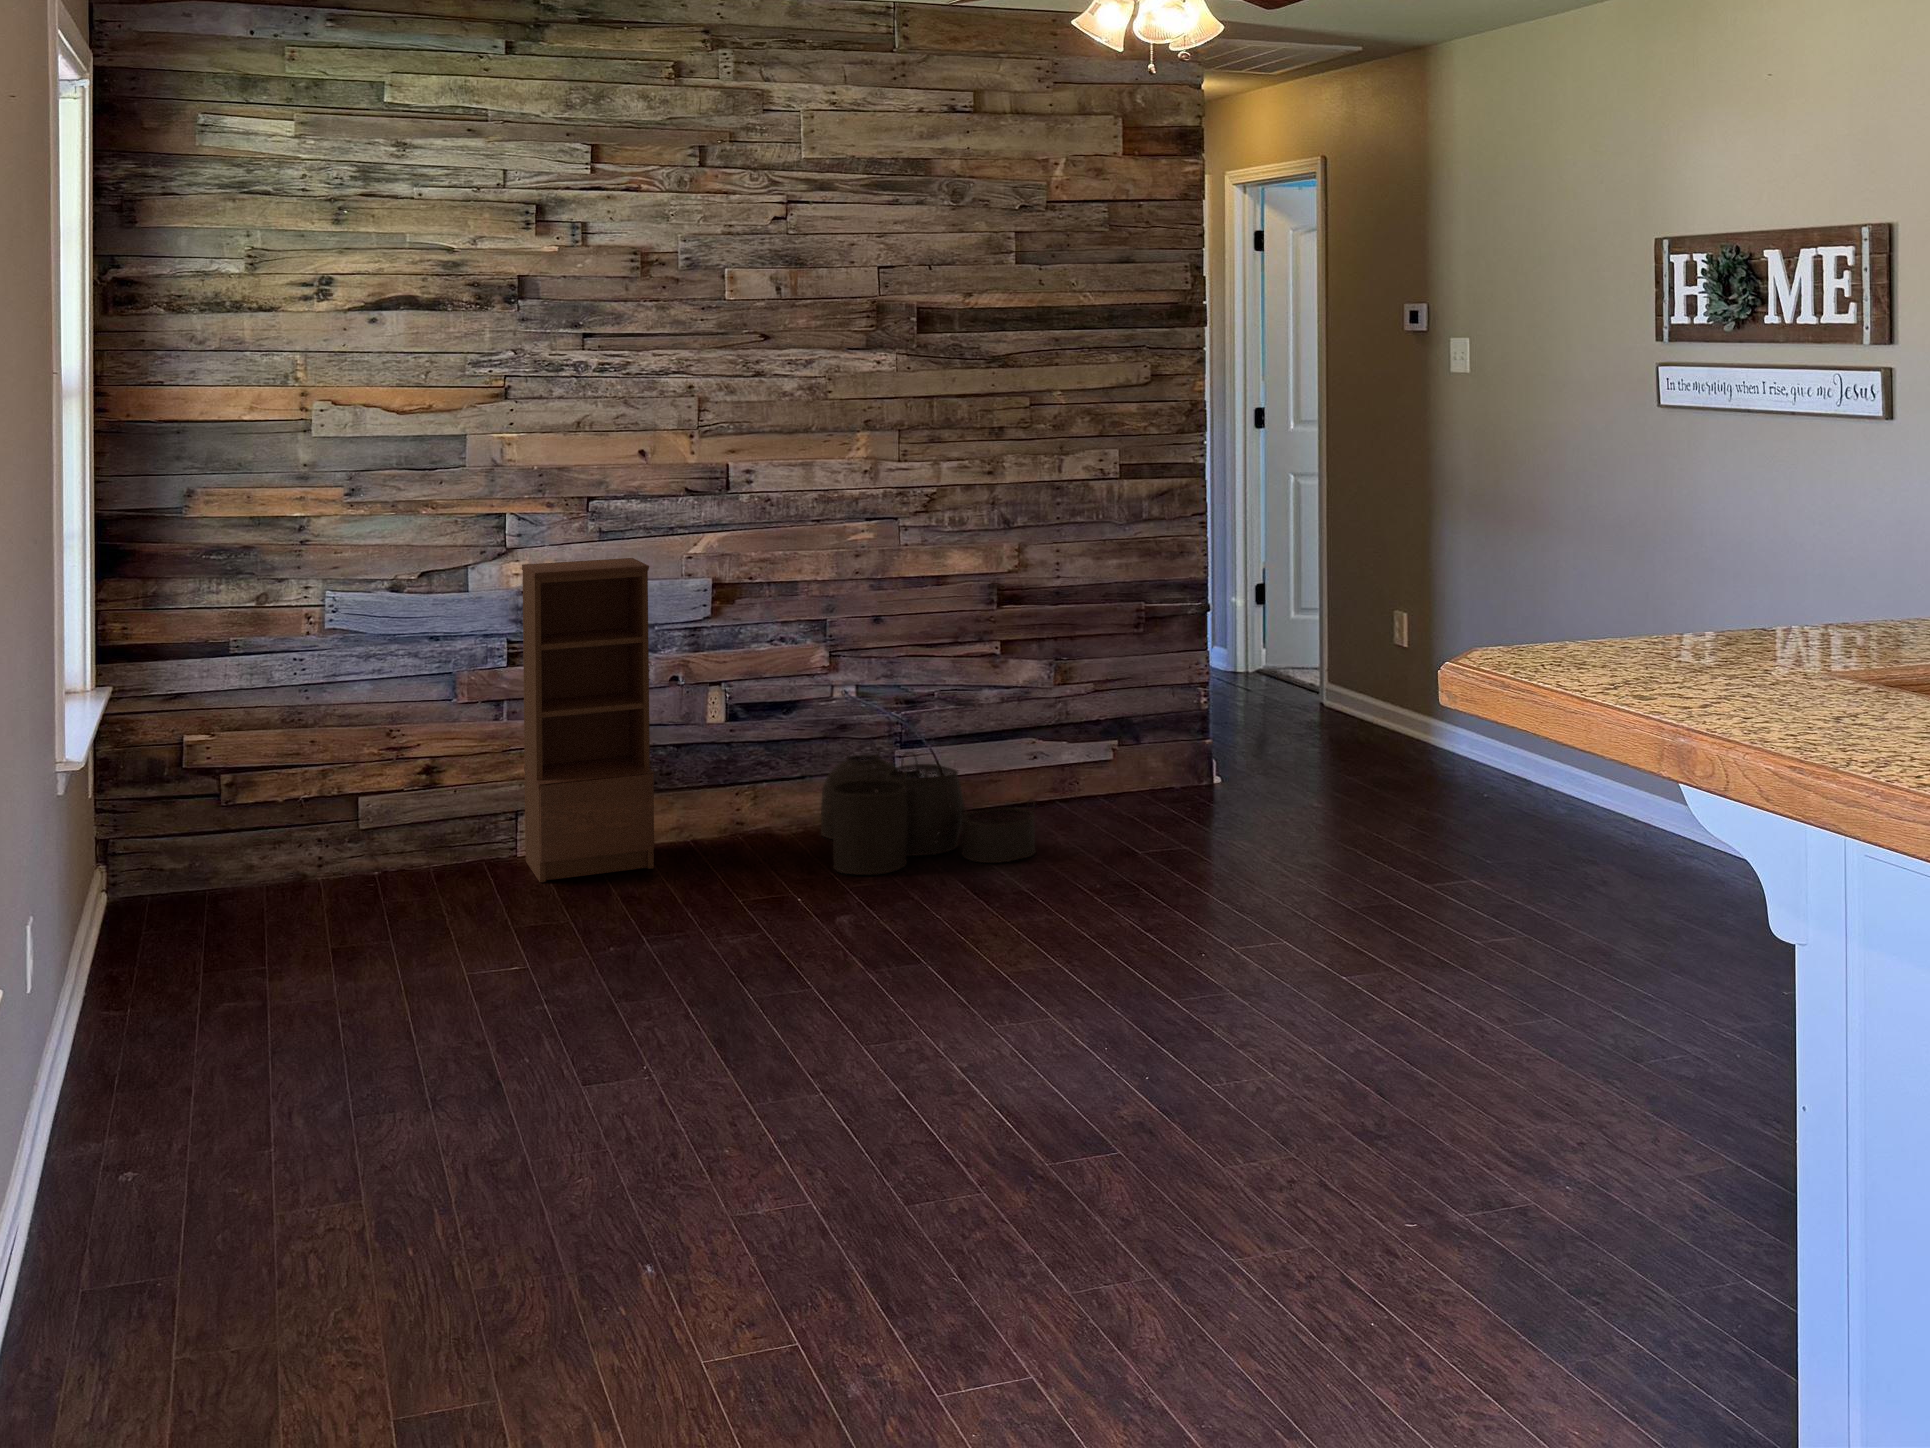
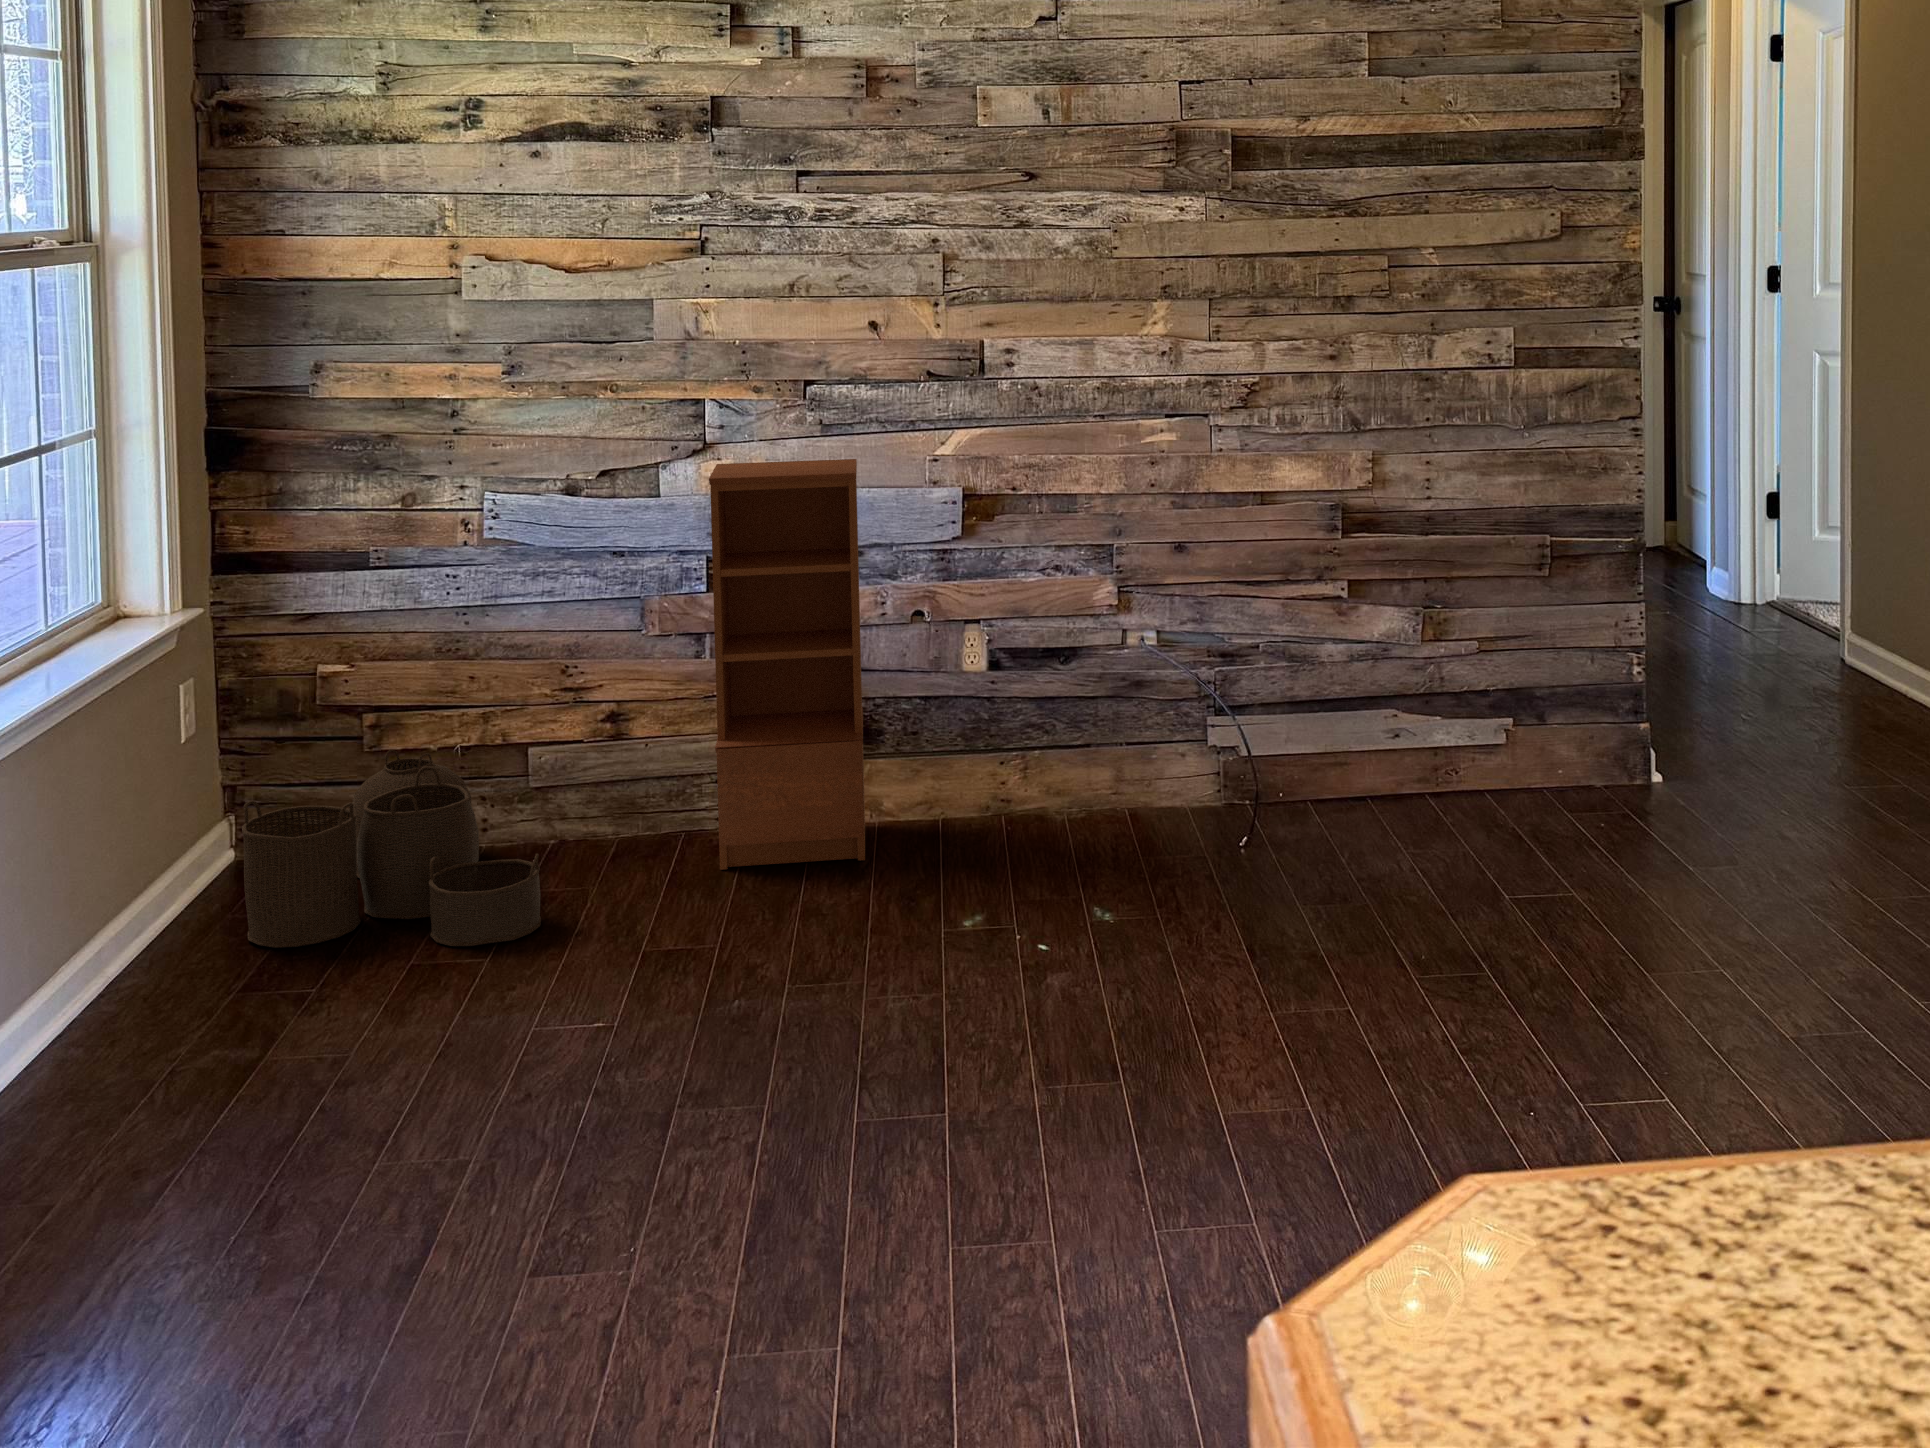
woven basket: present [821,750,1036,875] -> present [242,750,541,948]

